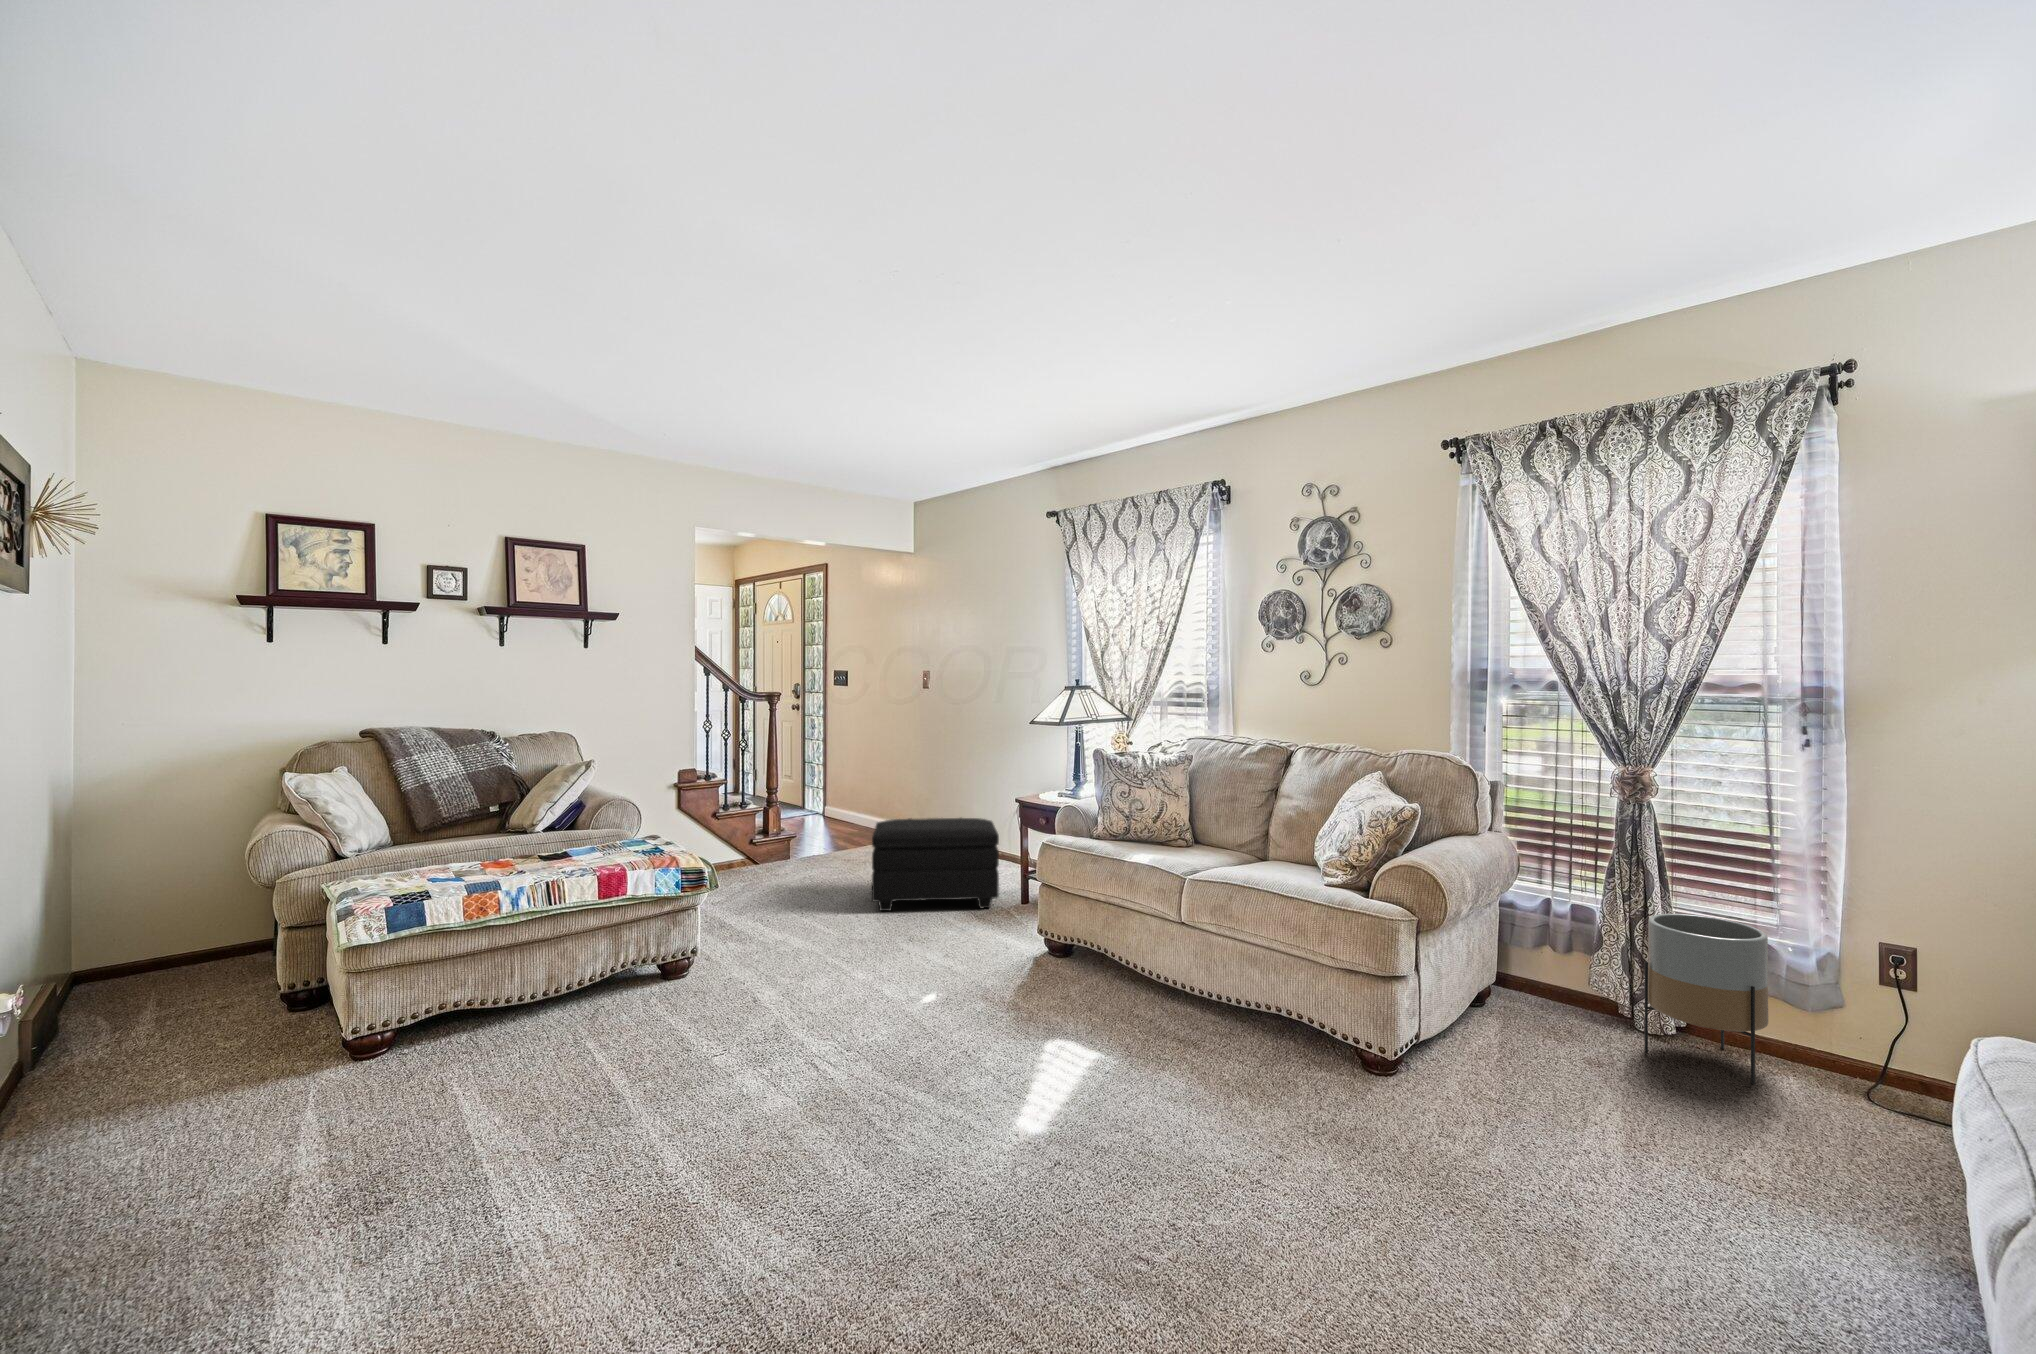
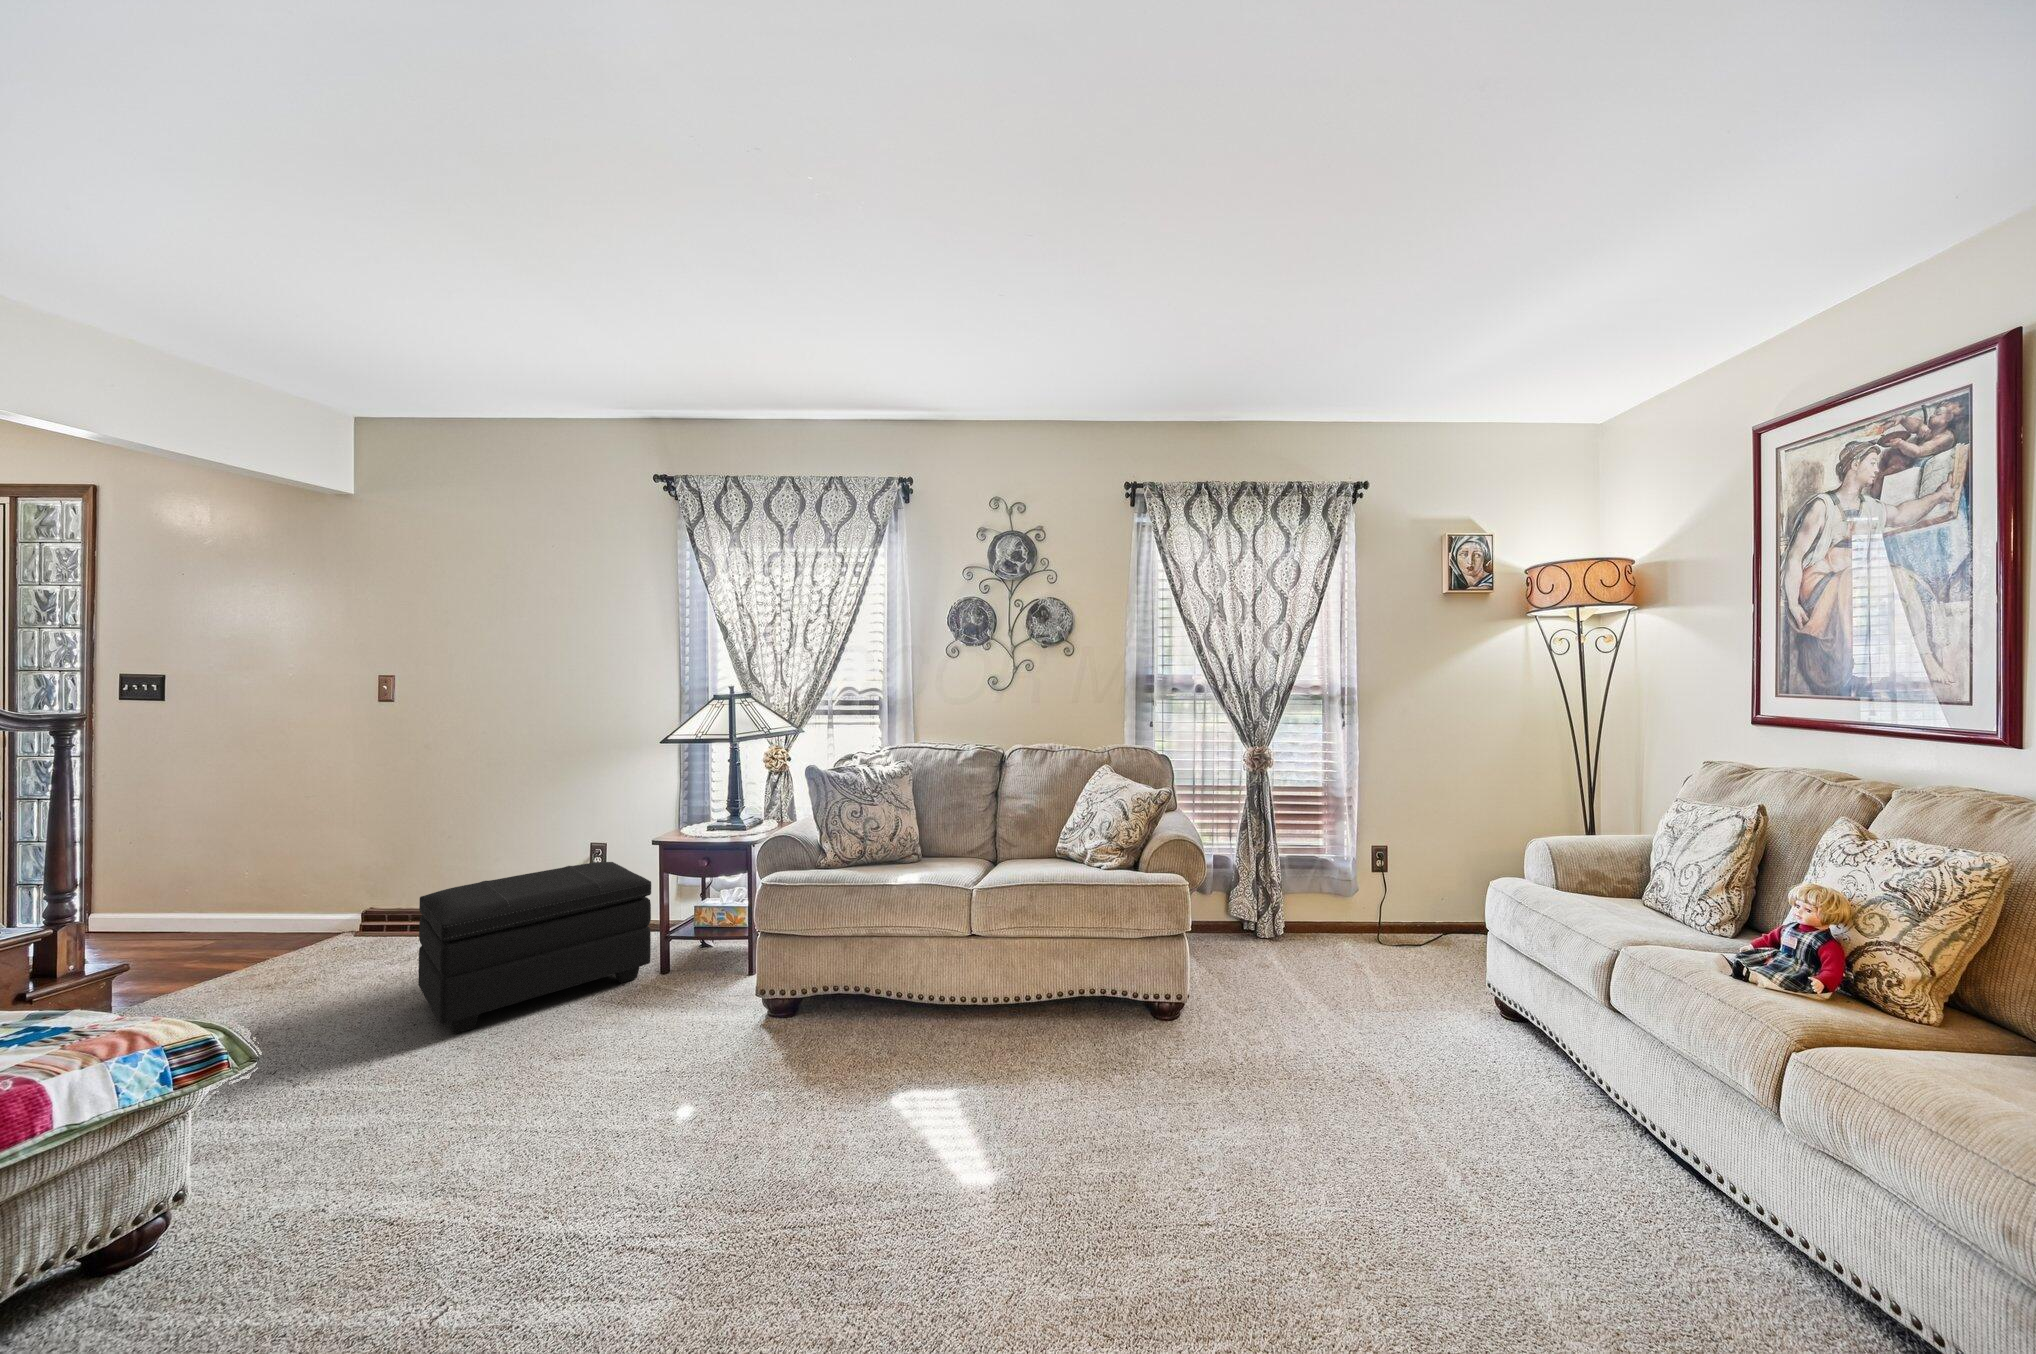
planter: present [1645,914,1768,1084] -> none [1282,850,1356,963]

